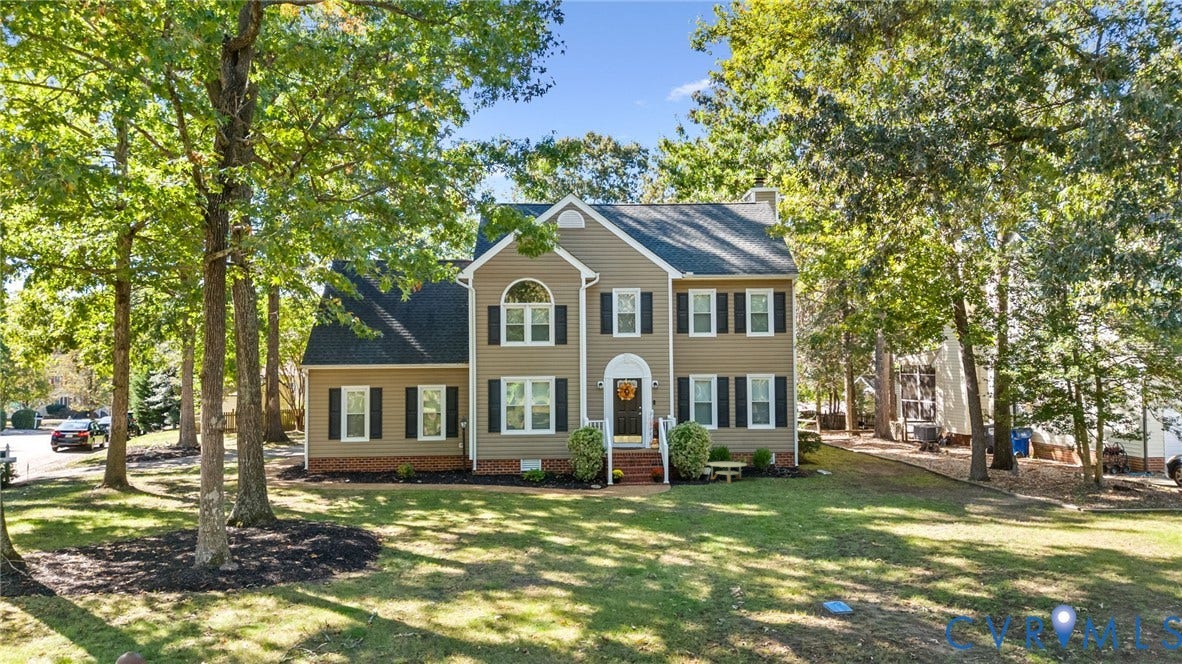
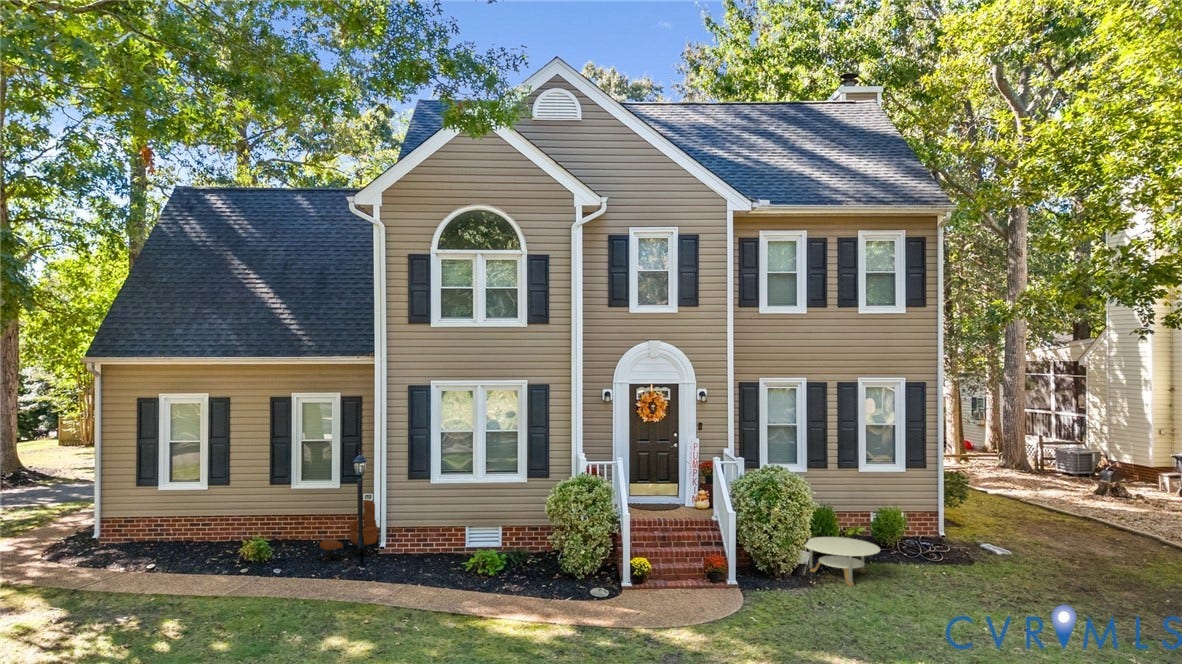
lounge chair: none [439,446,472,478] -> present [317,500,378,562]

